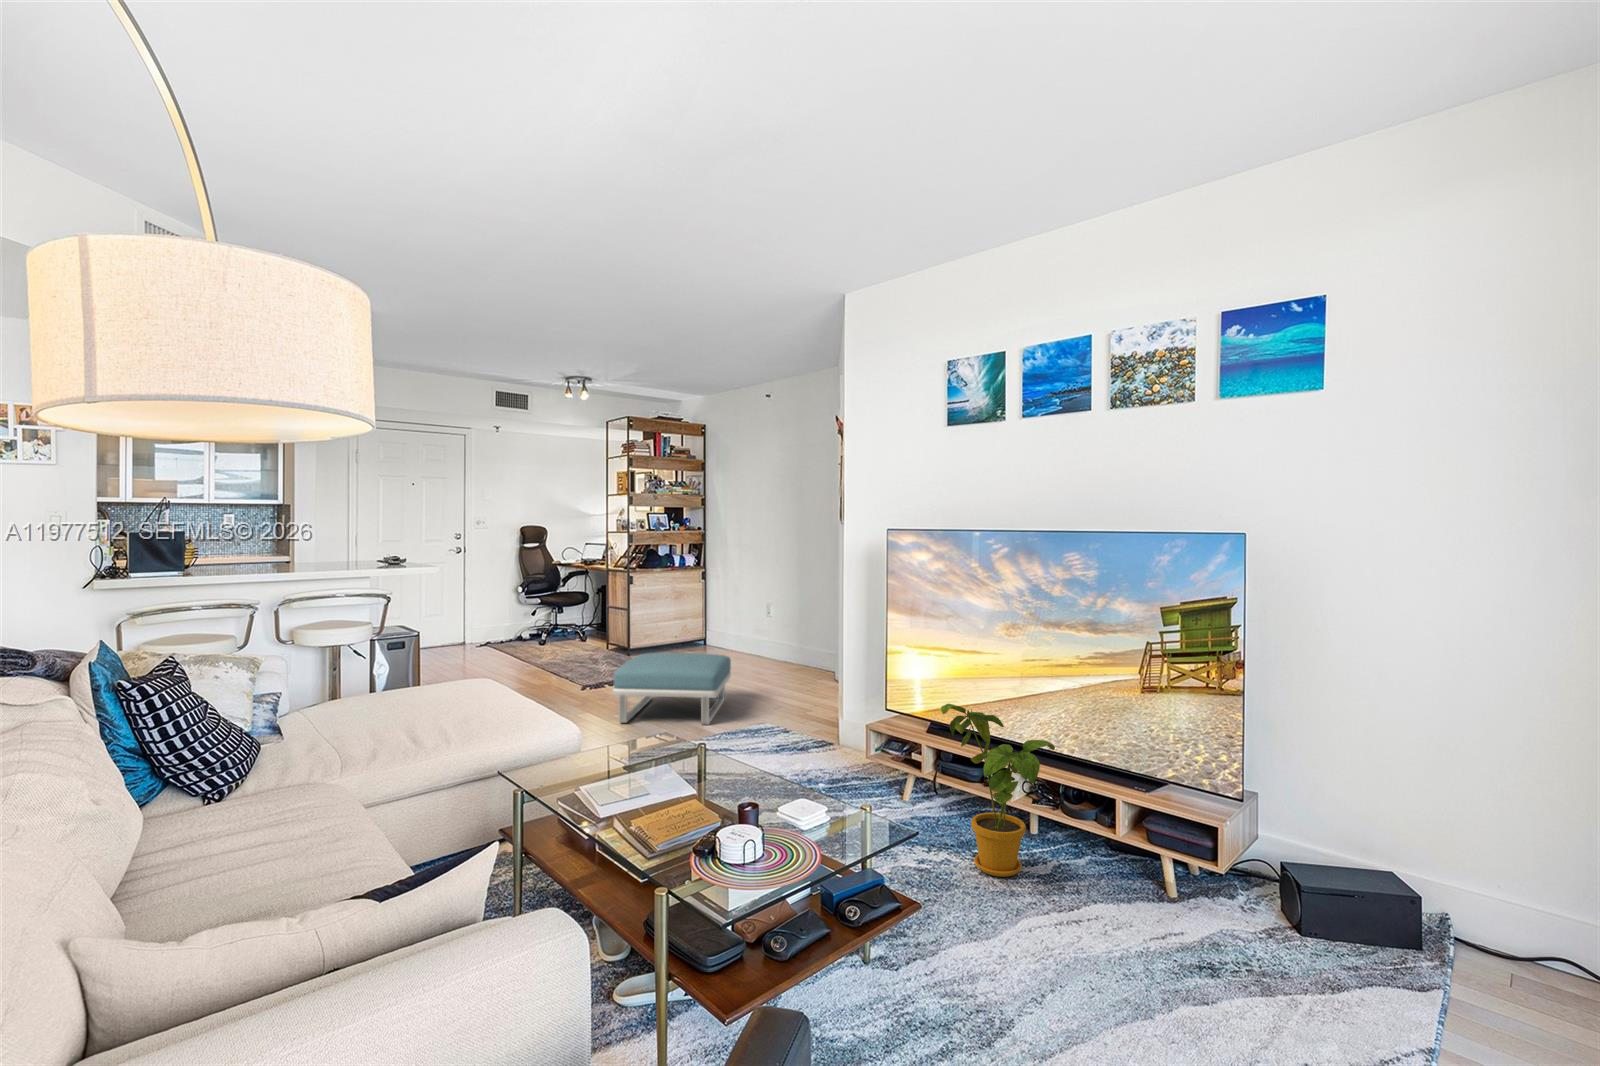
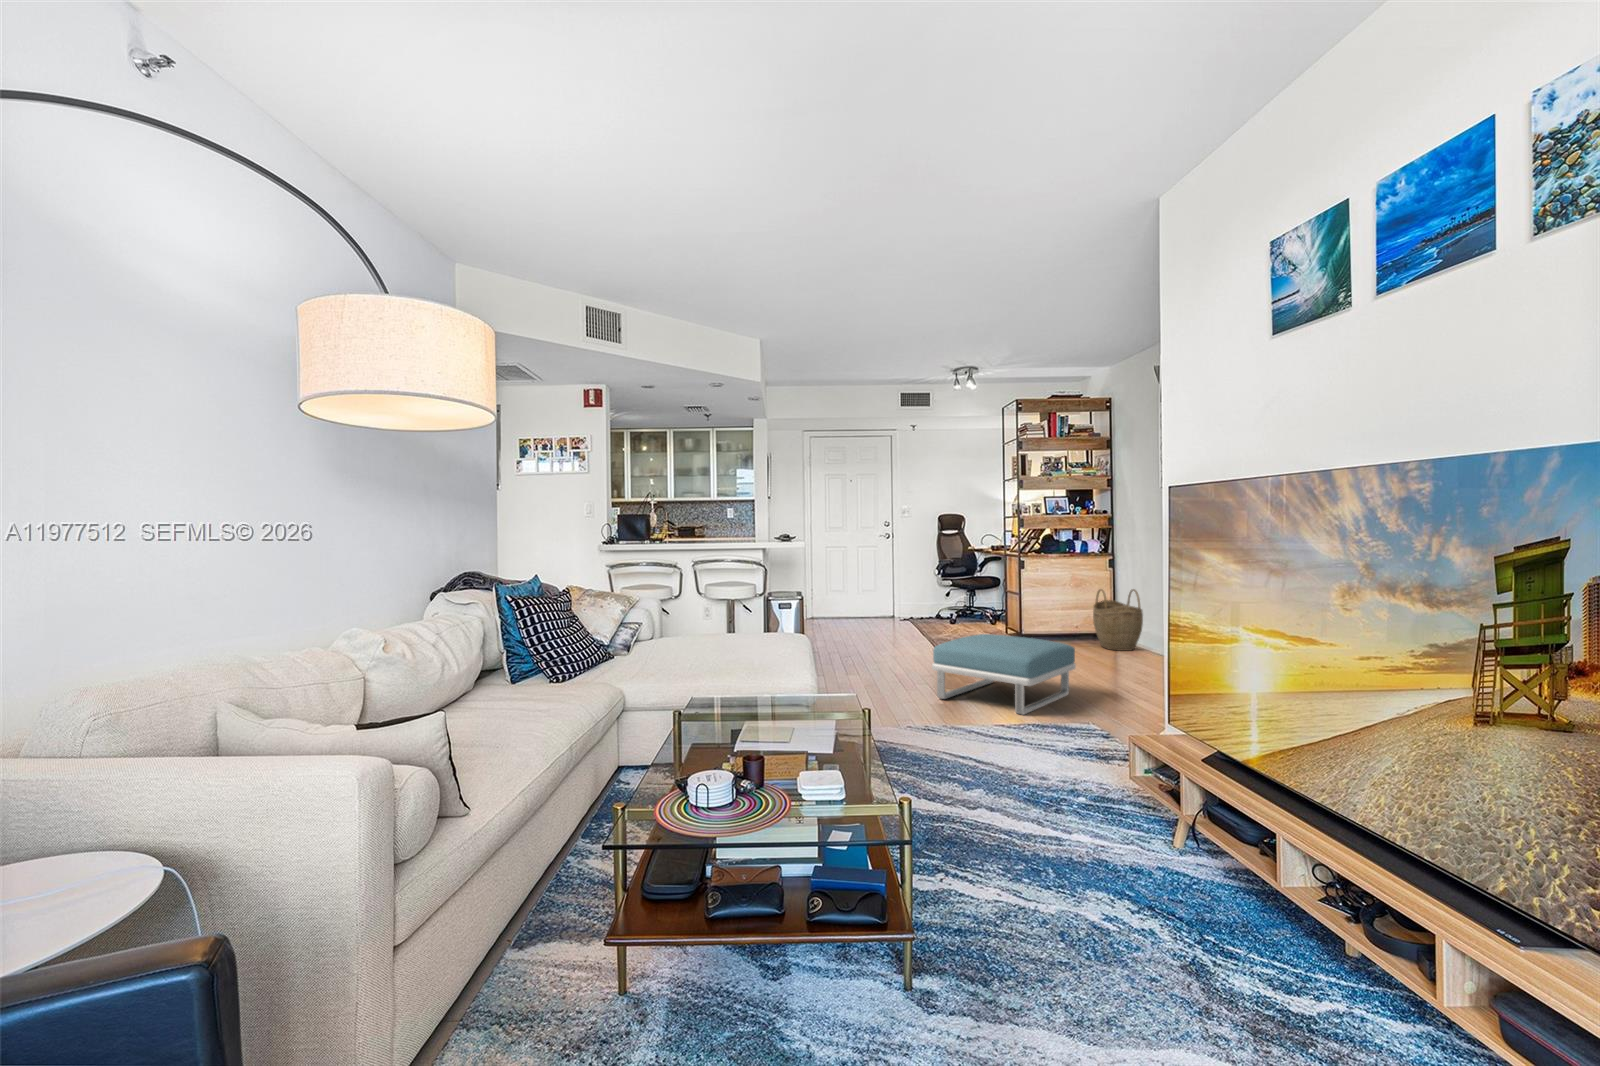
woven basket: none [697,599,741,655] -> present [1093,589,1143,651]
house plant: present [941,704,1055,877] -> none [1135,715,1360,994]

